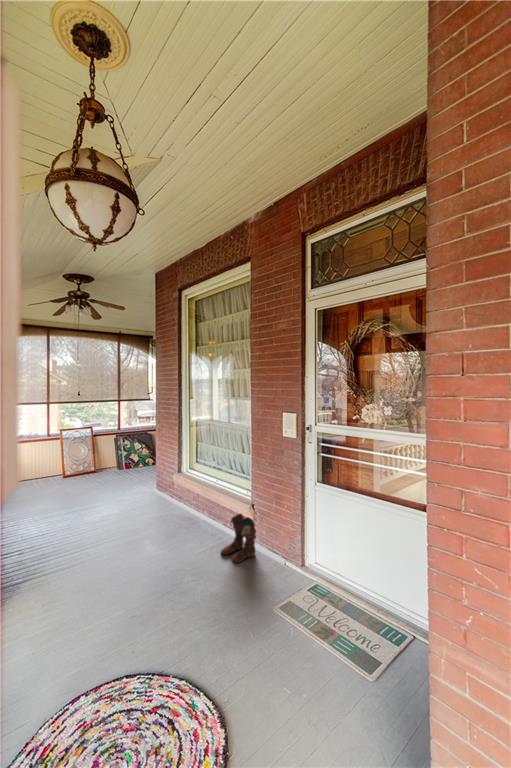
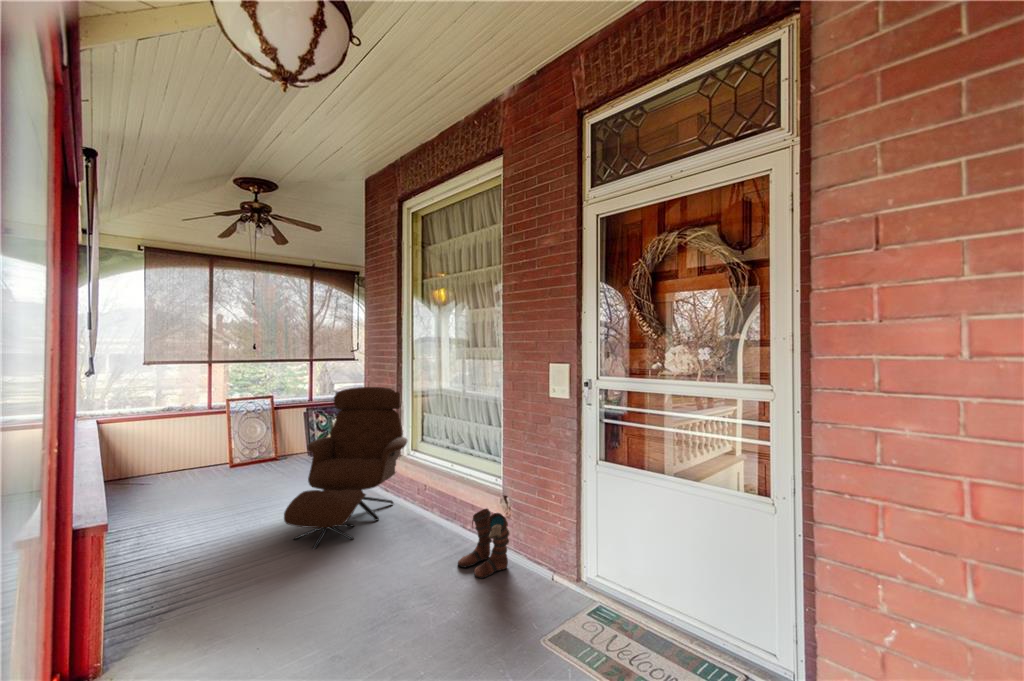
lounge chair: none [102,424,187,541] -> present [284,387,407,549]

